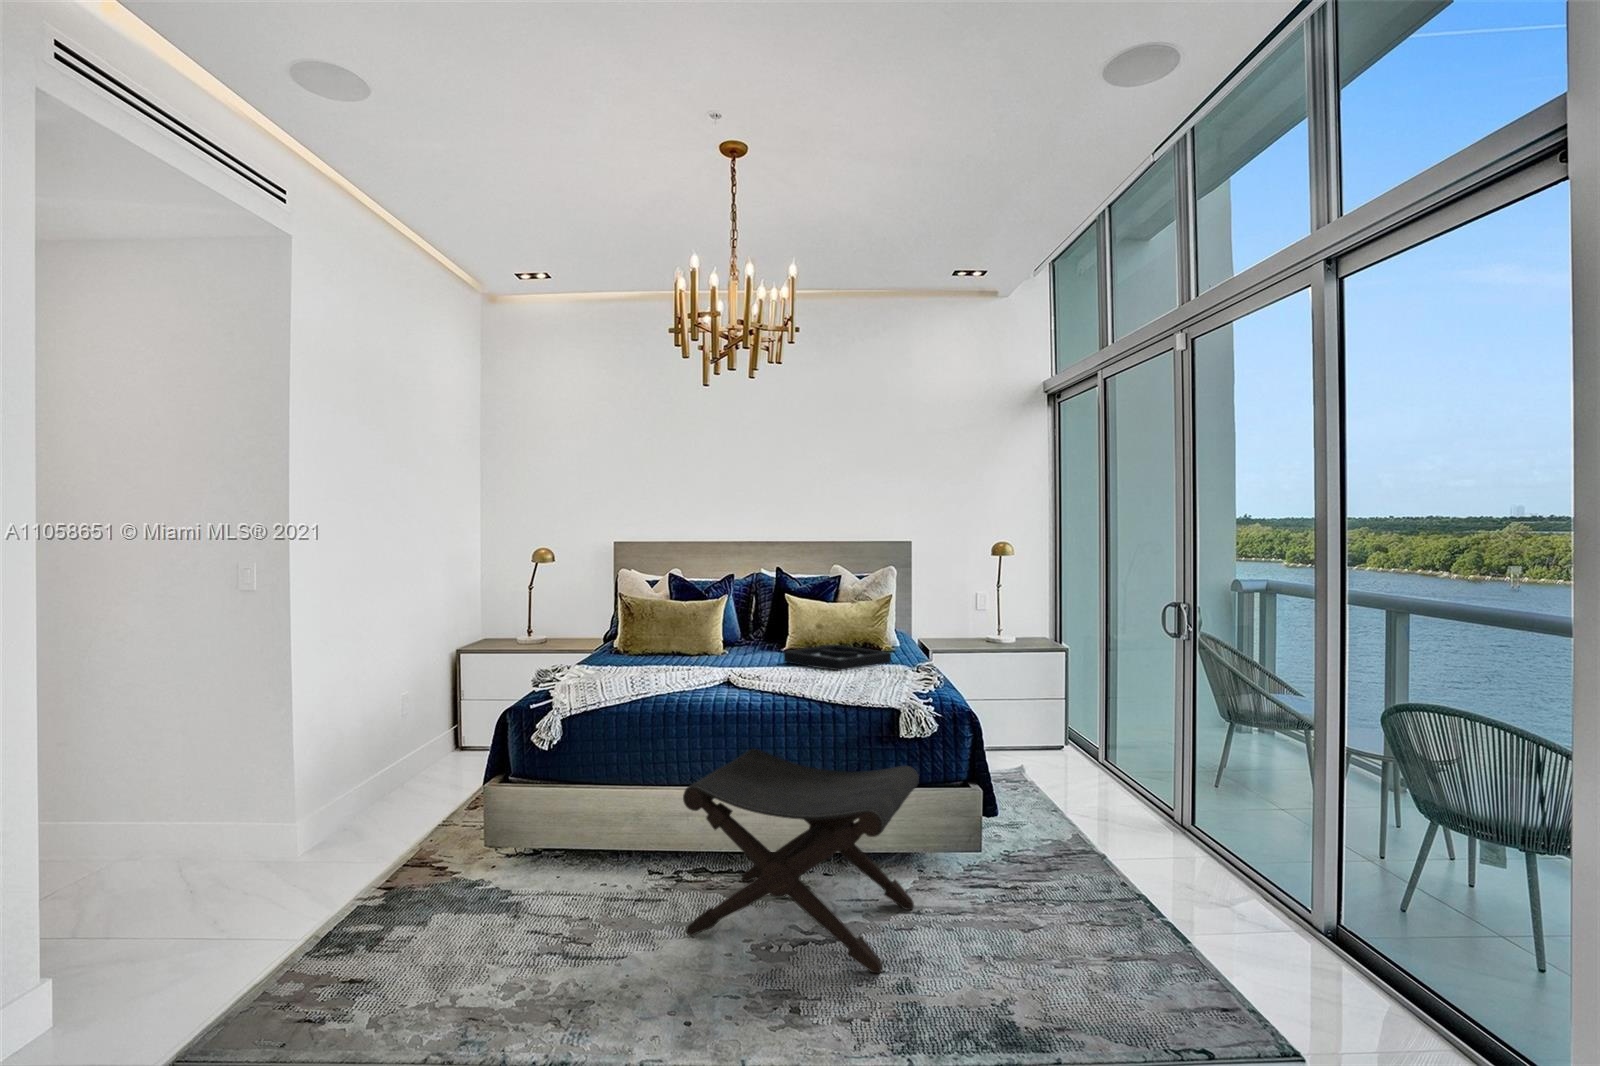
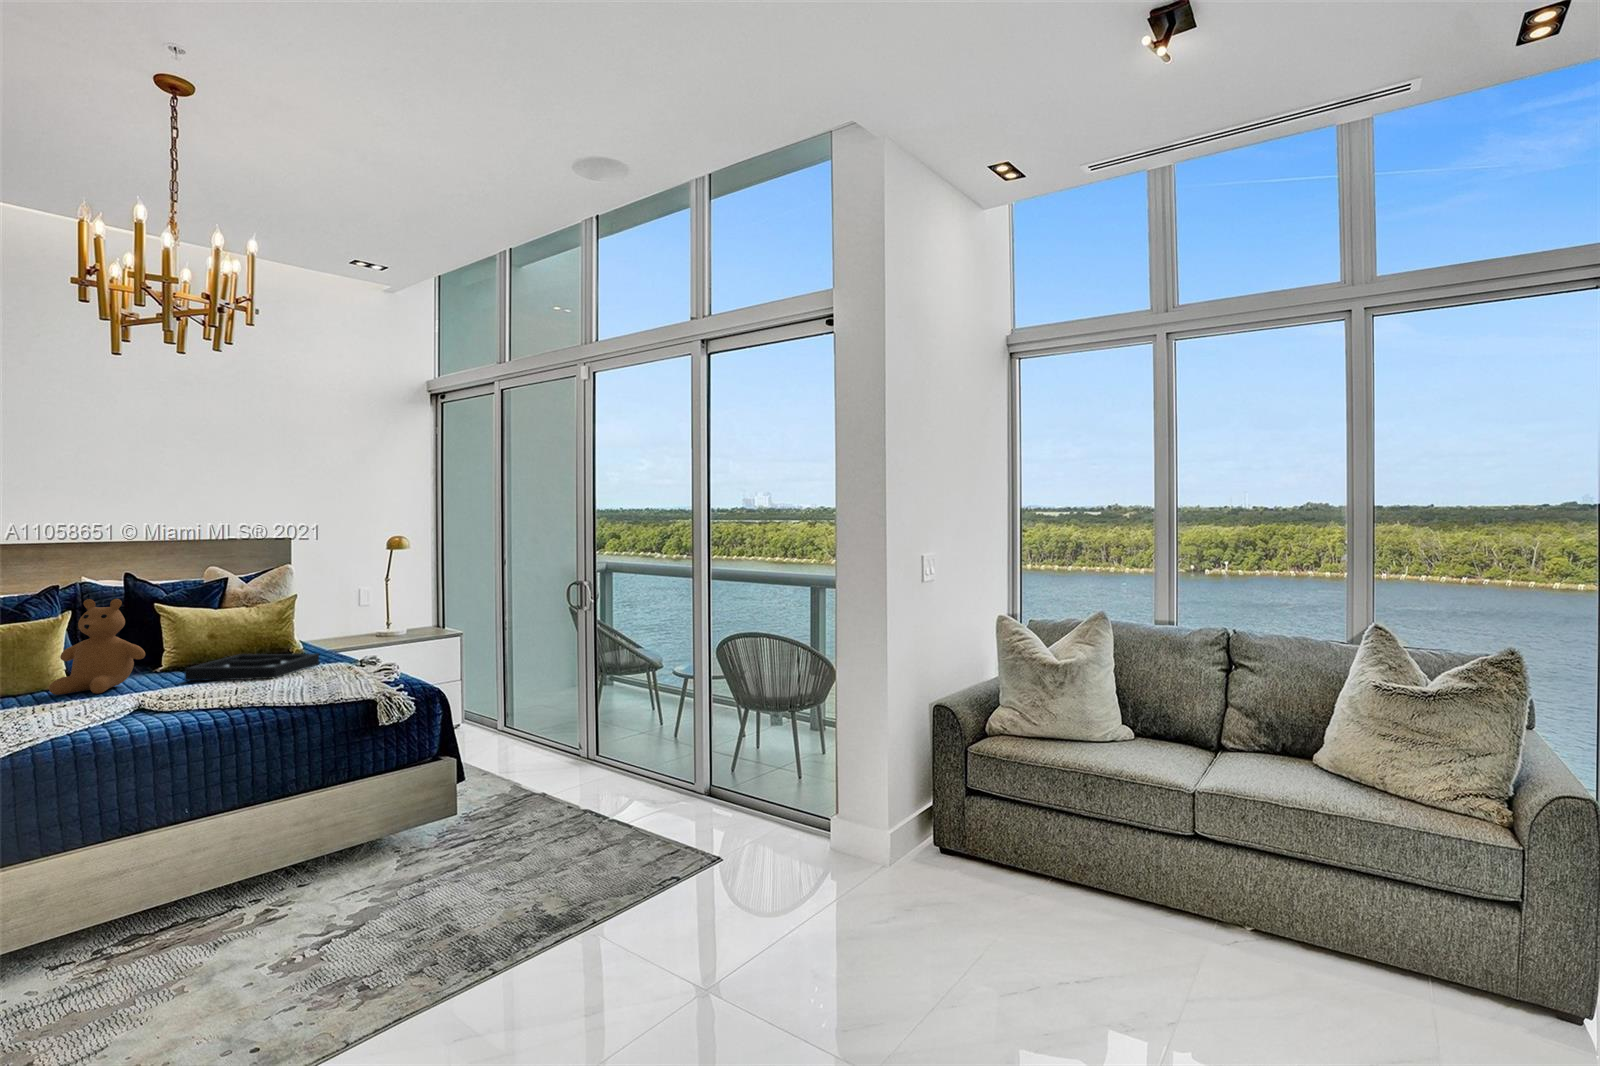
teddy bear: none [699,585,760,663] -> present [49,599,145,695]
footstool: present [683,748,919,973] -> none [171,750,423,982]

